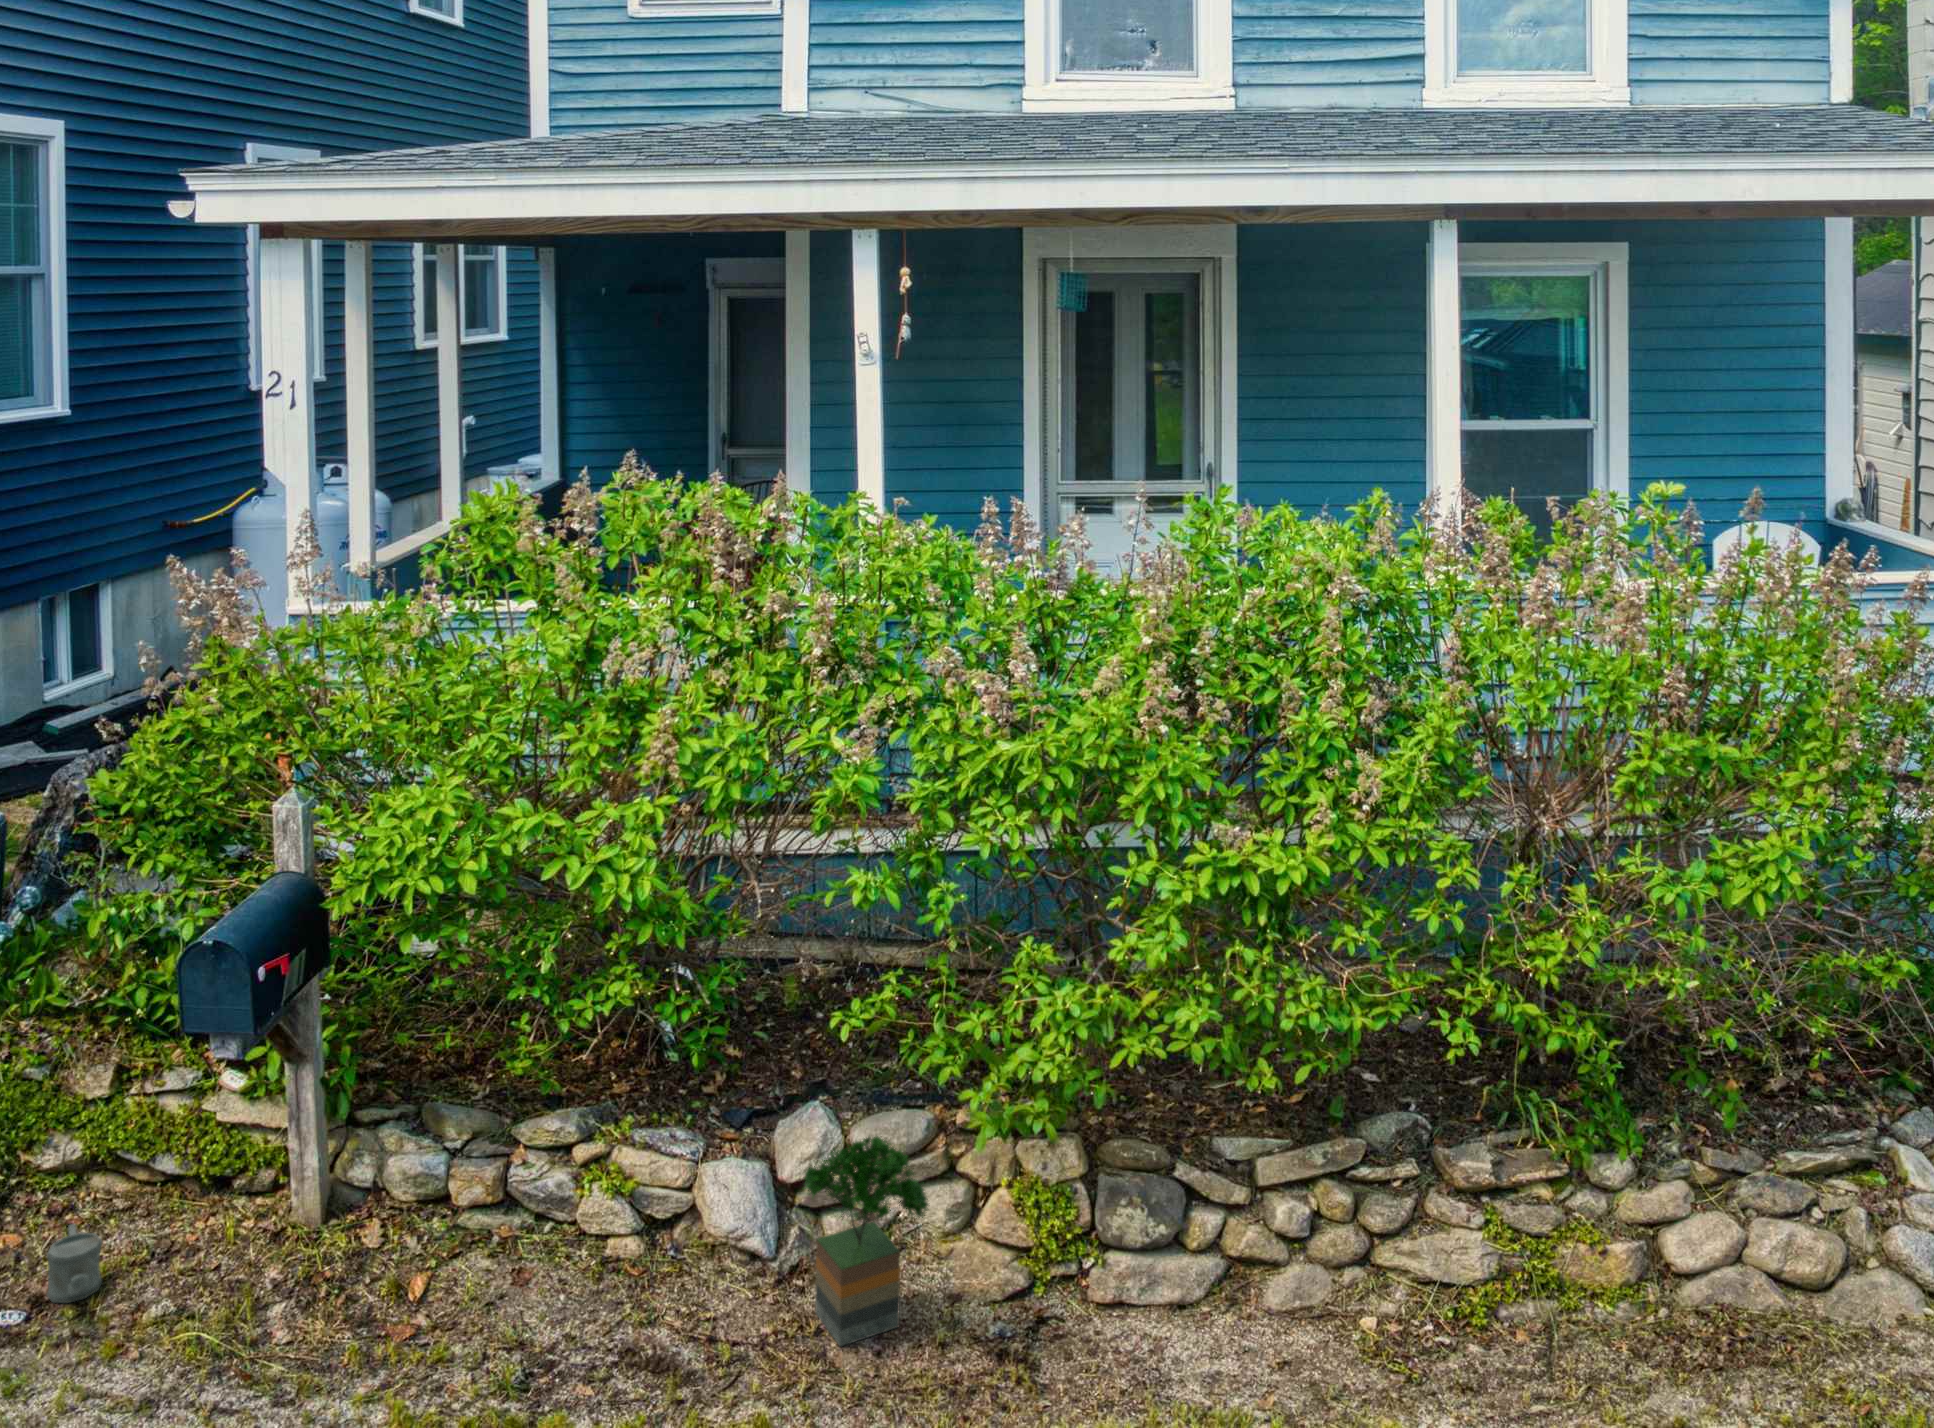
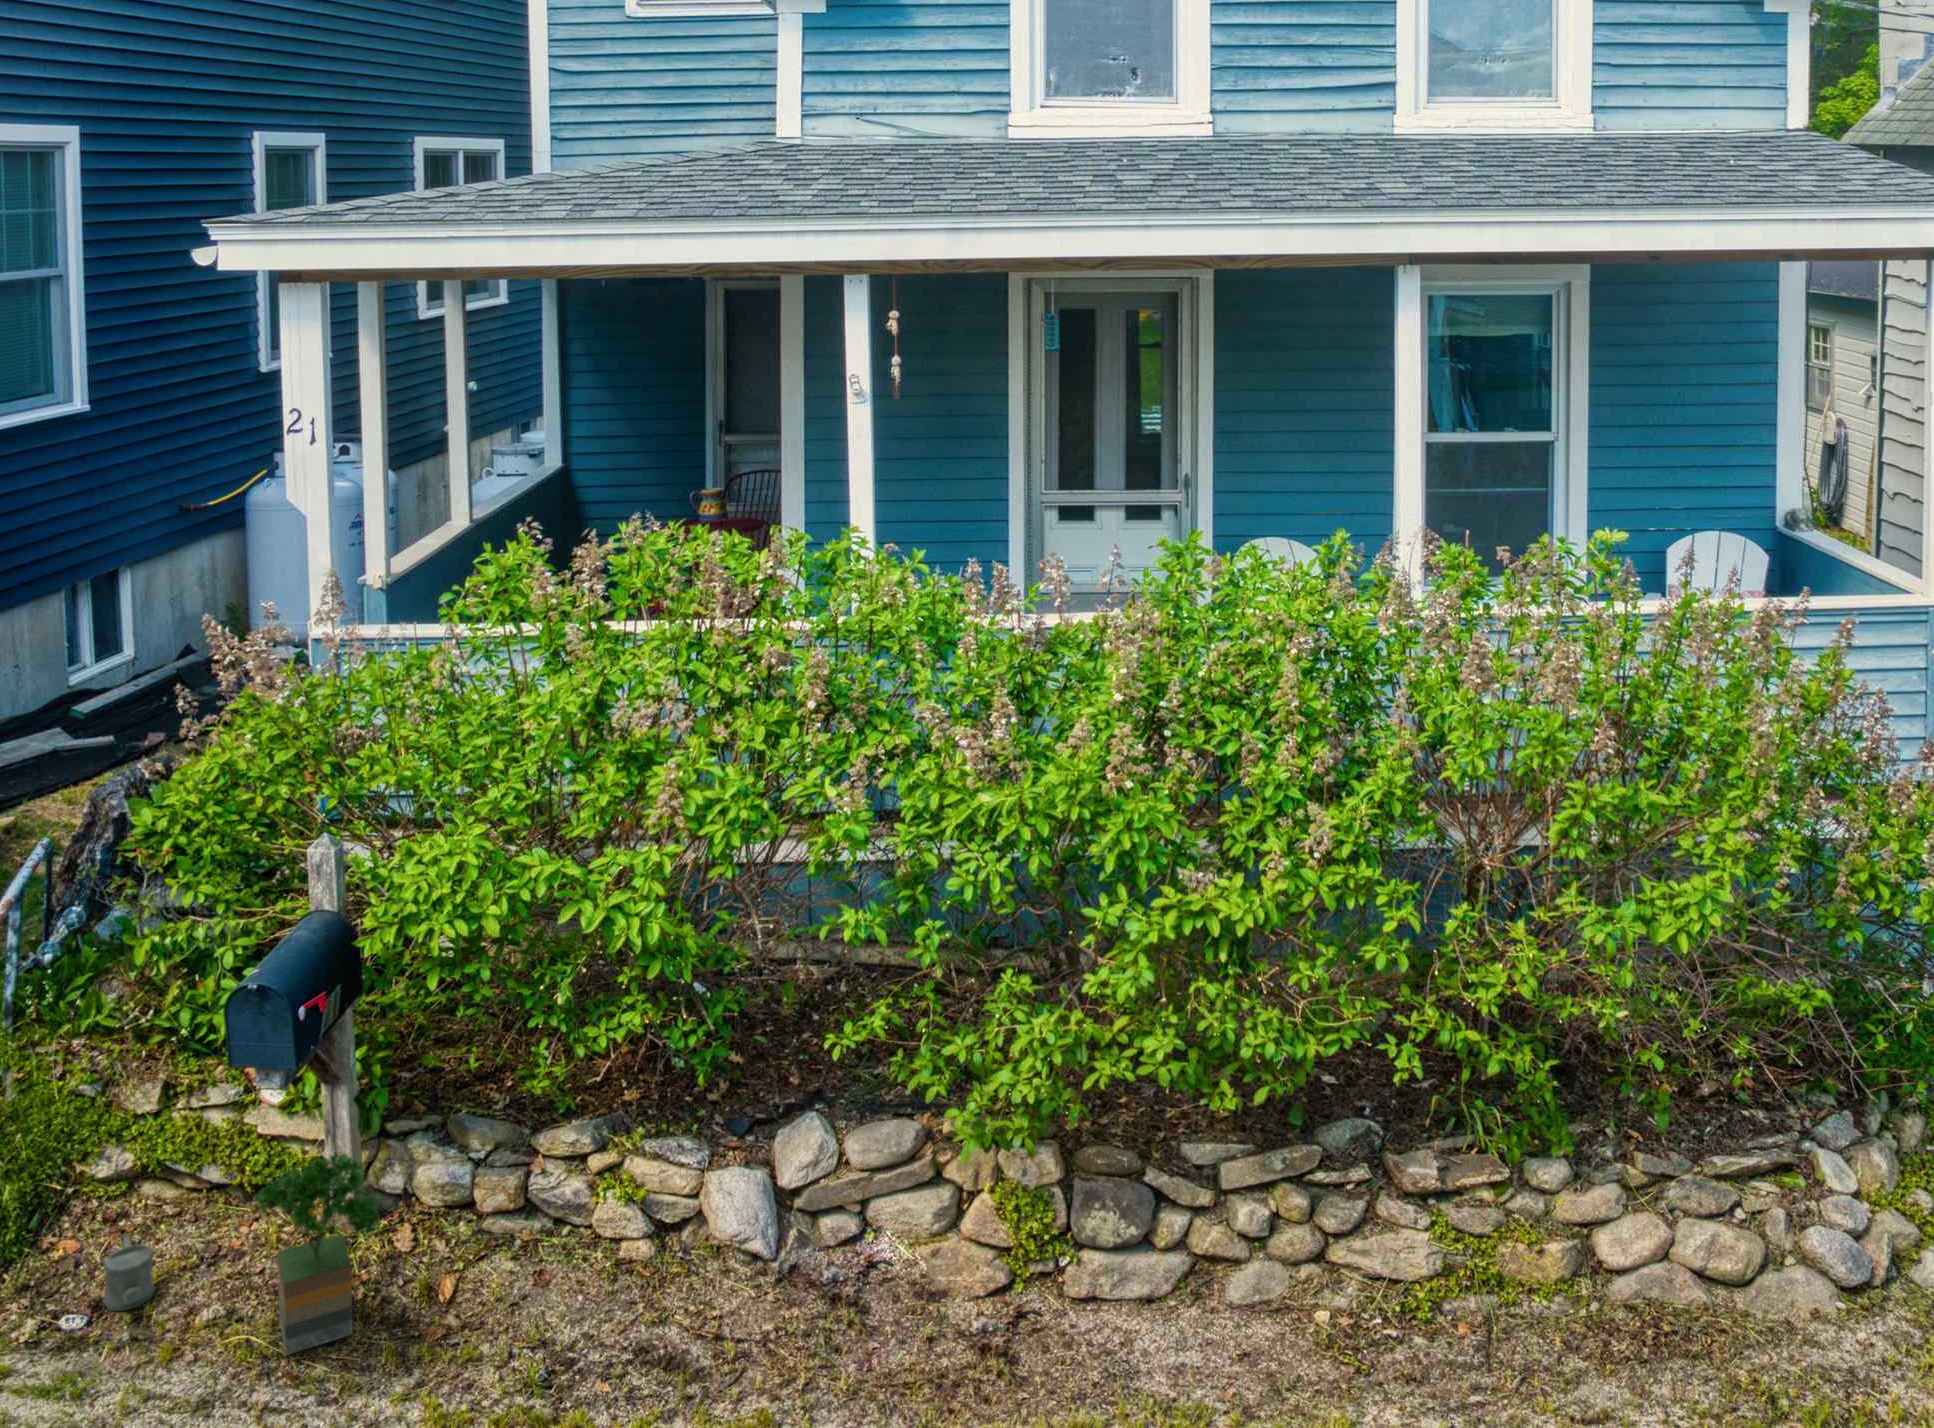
potted tree: present [803,1136,929,1346] -> present [255,1153,379,1355]

